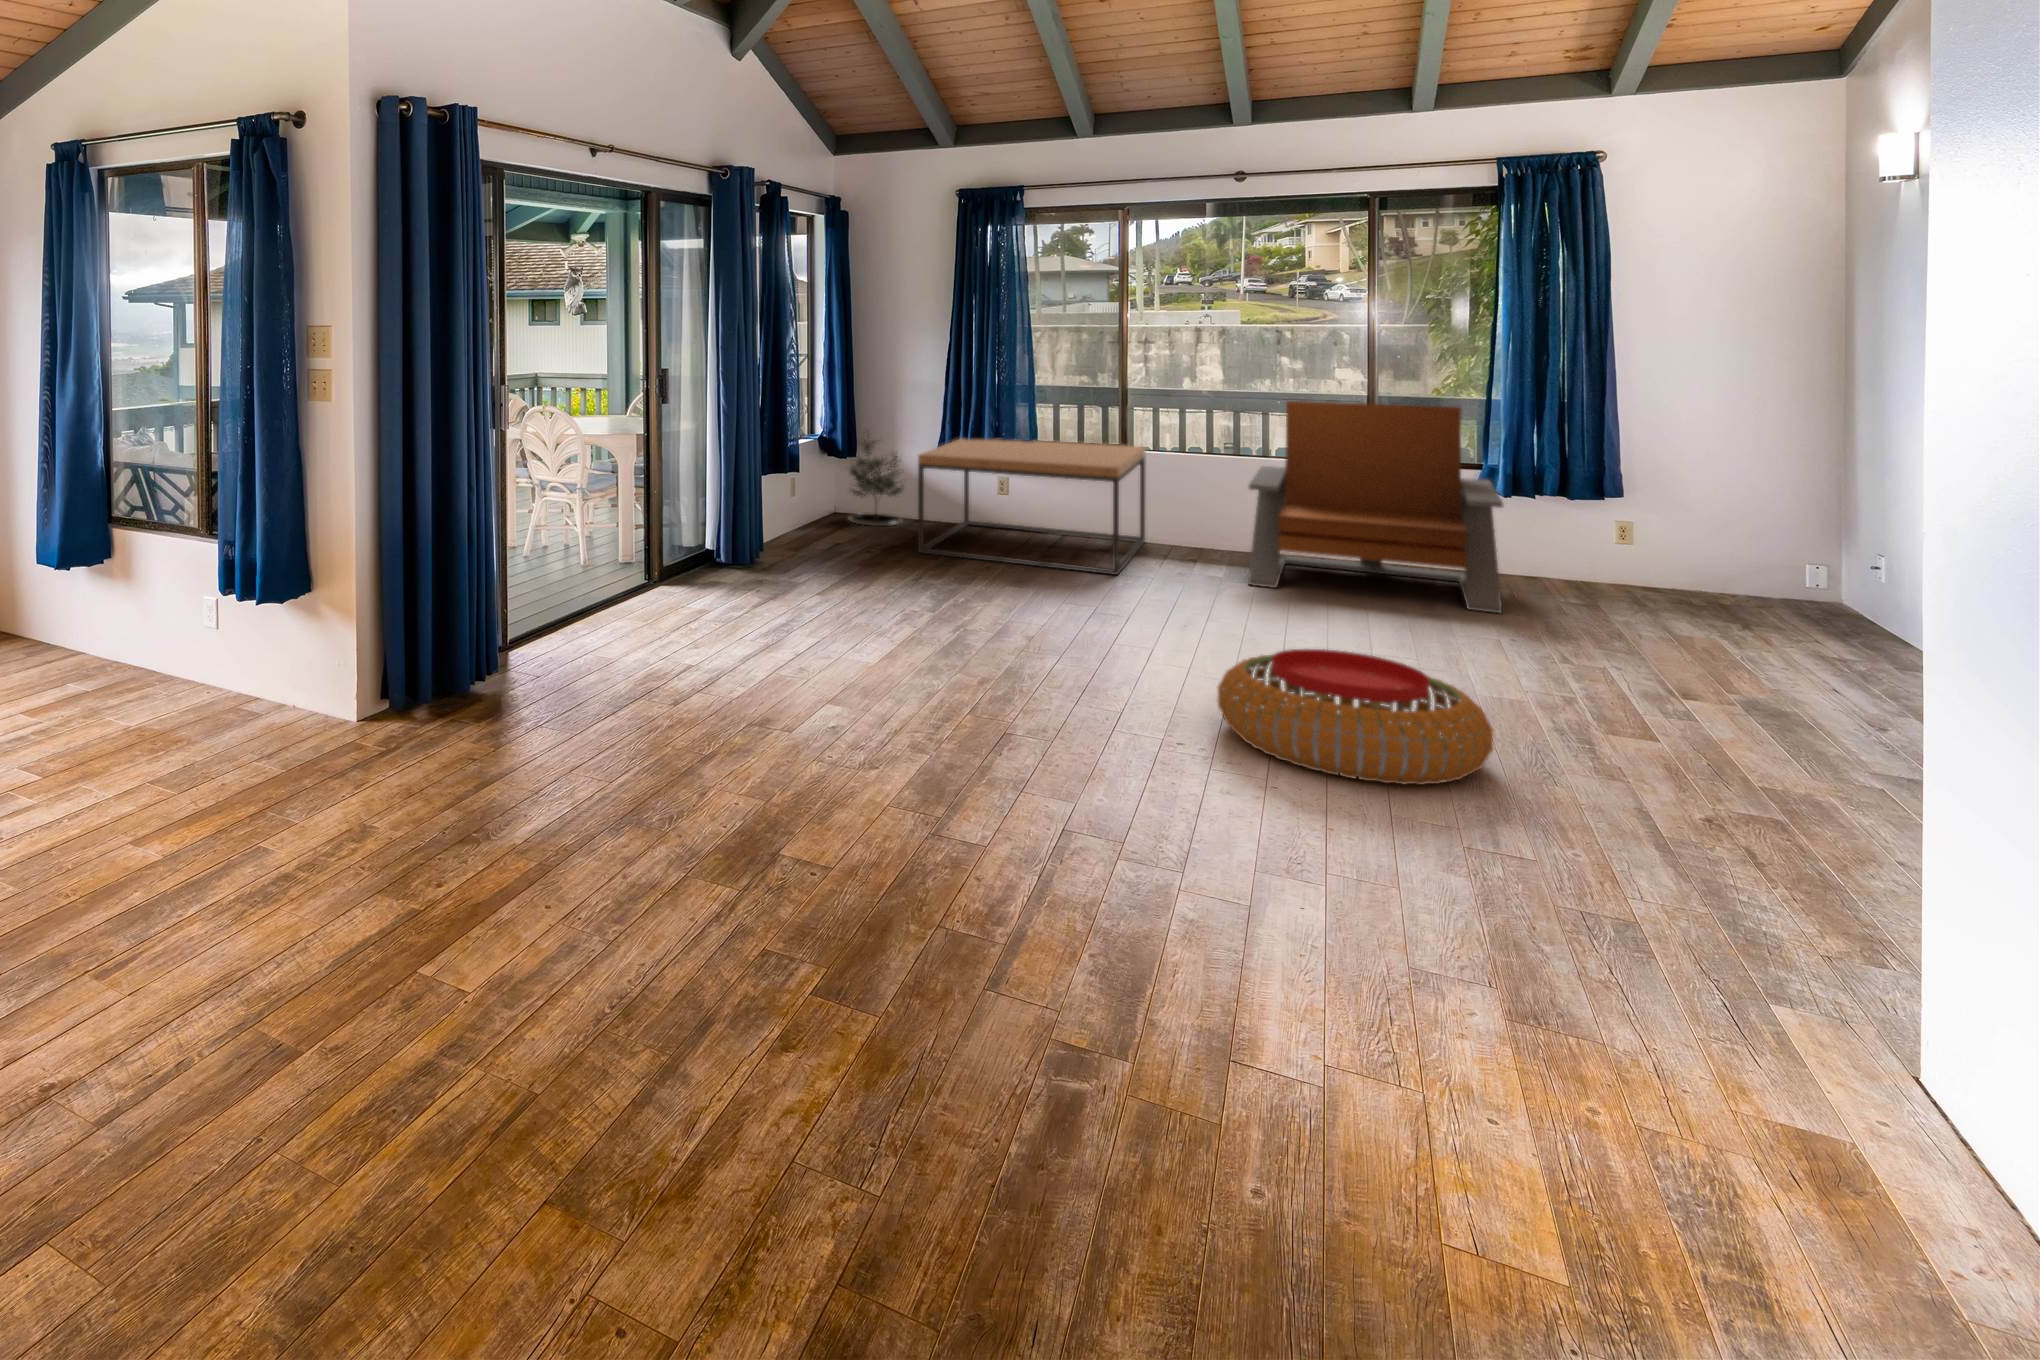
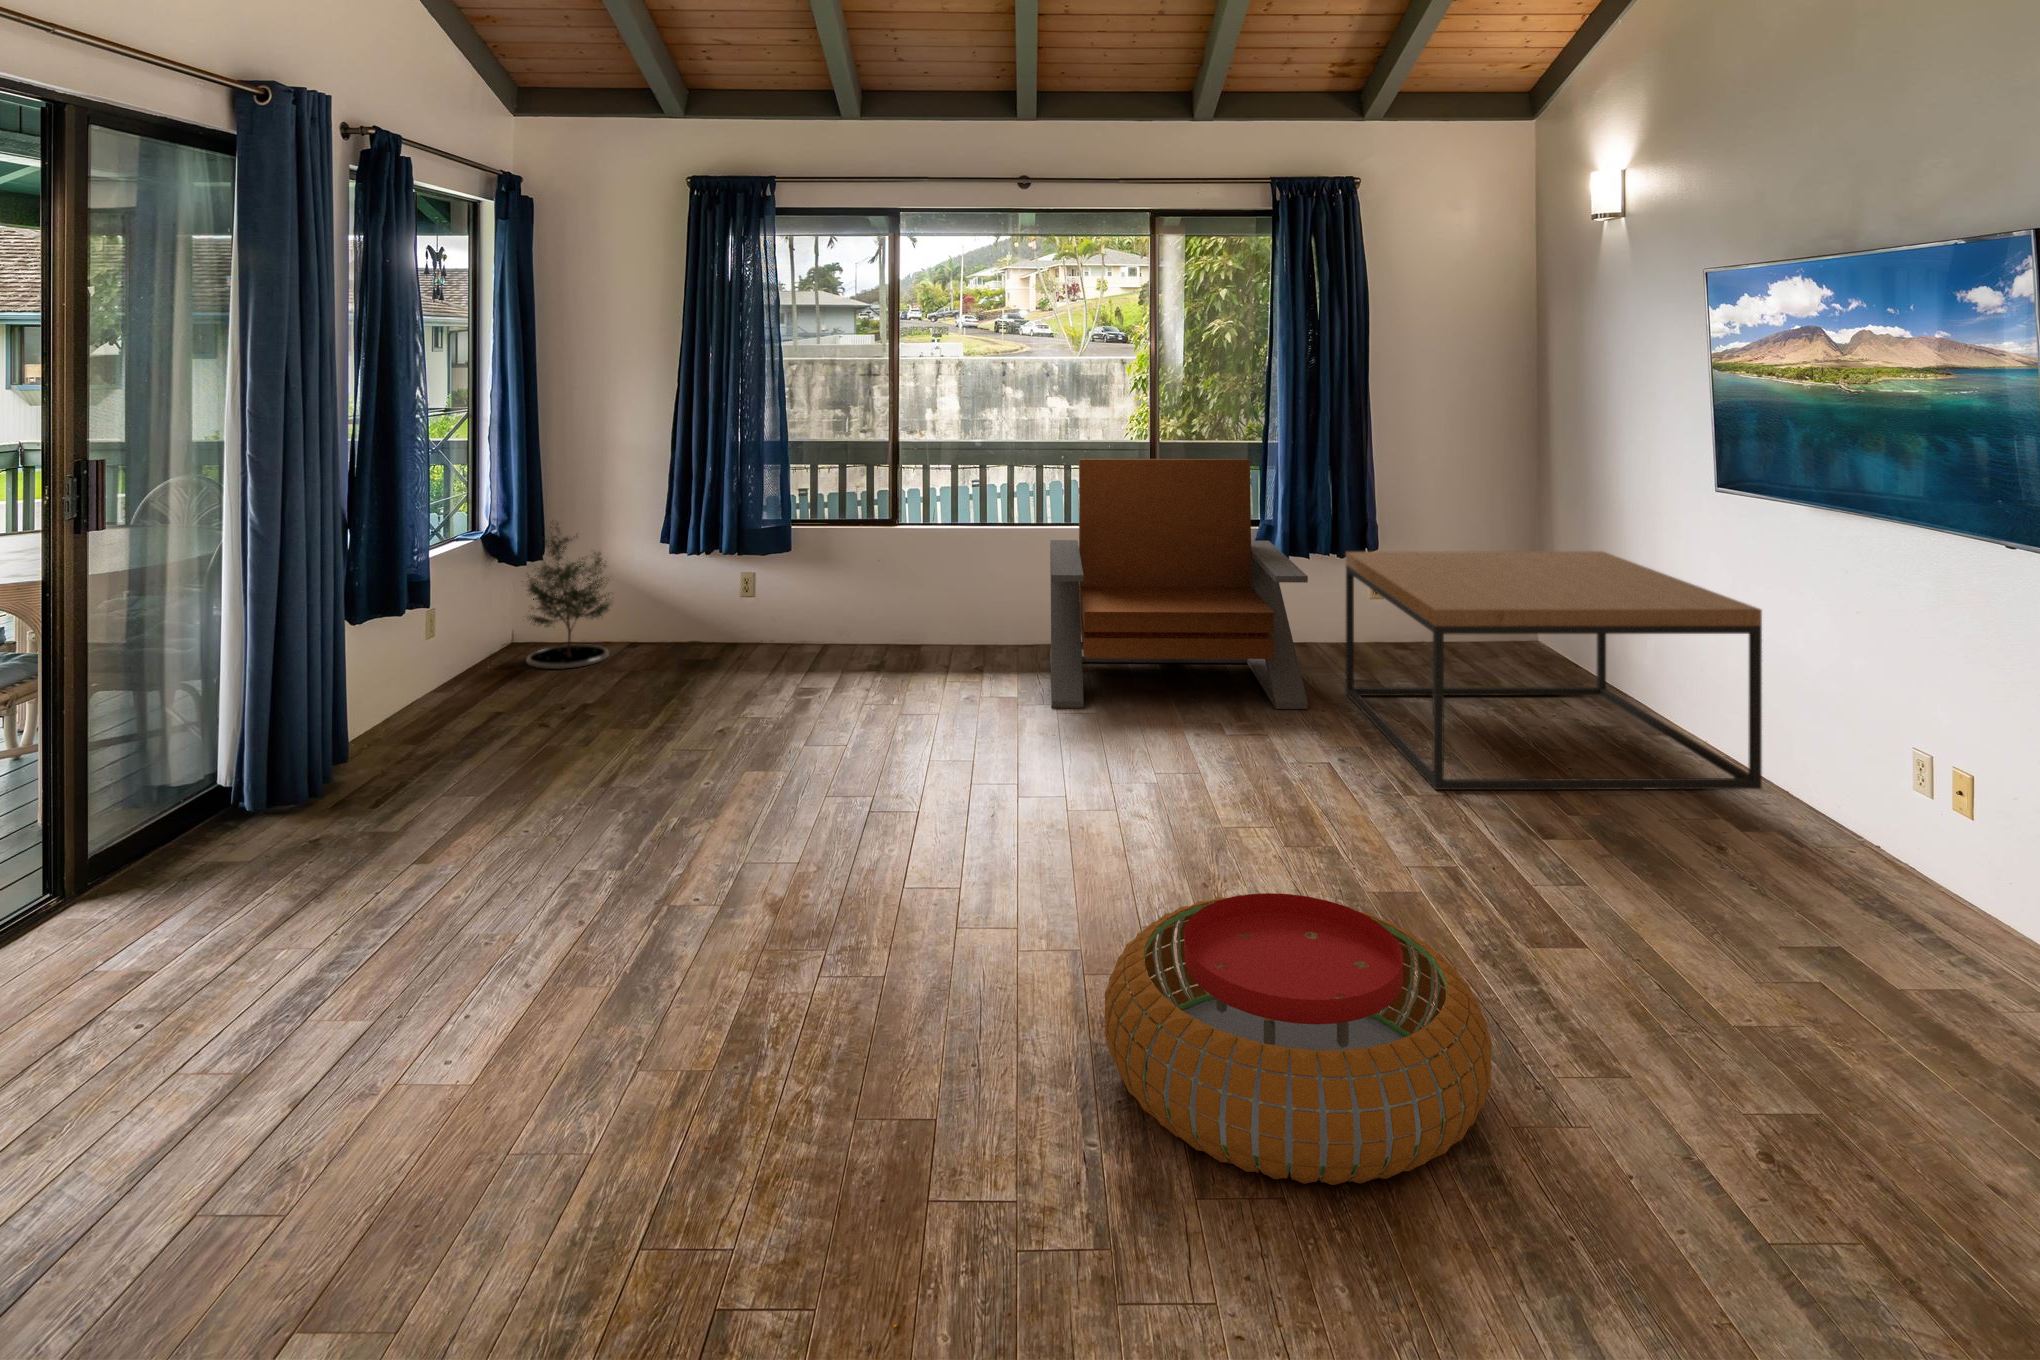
coffee table: present [918,438,1146,575] -> present [1346,551,1762,790]

